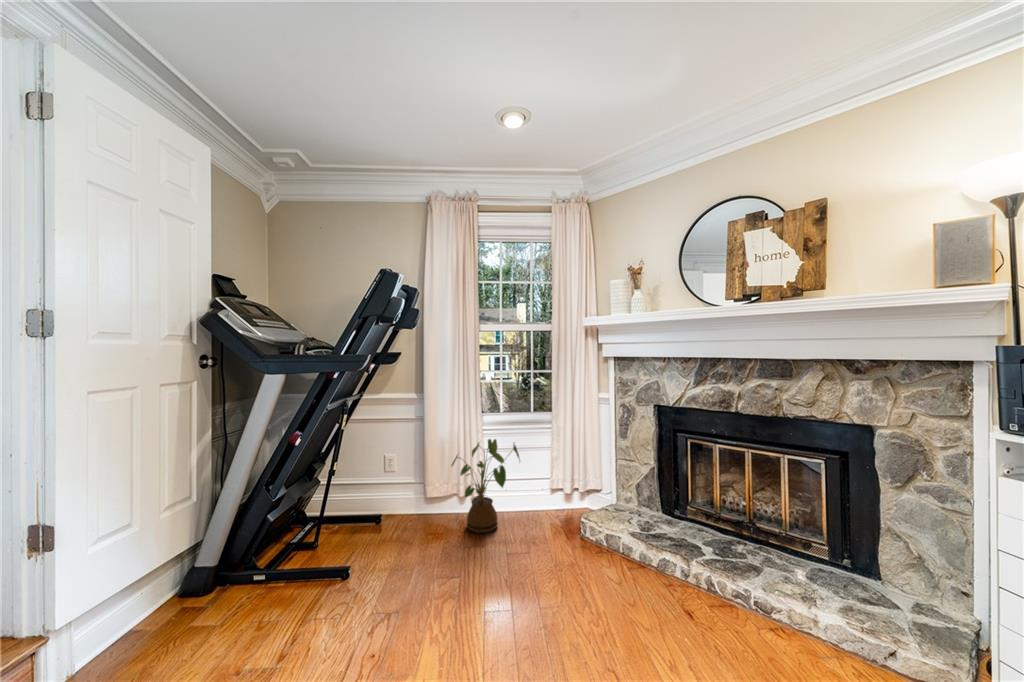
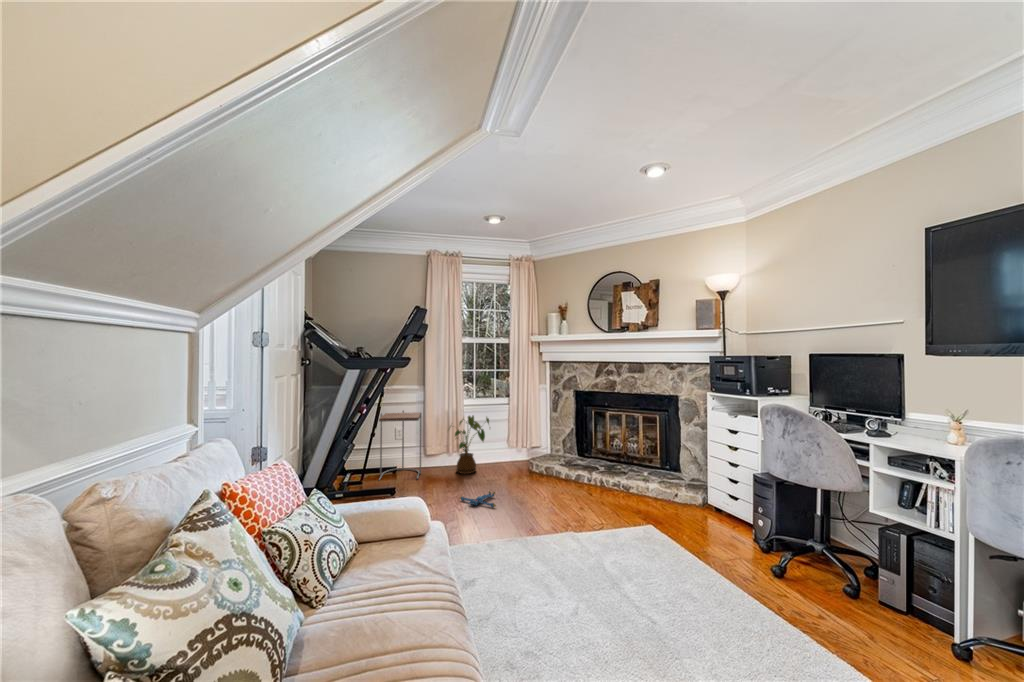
side table: none [343,430,418,542] -> present [379,411,422,481]
plush toy: none [441,591,507,644] -> present [460,491,496,507]

